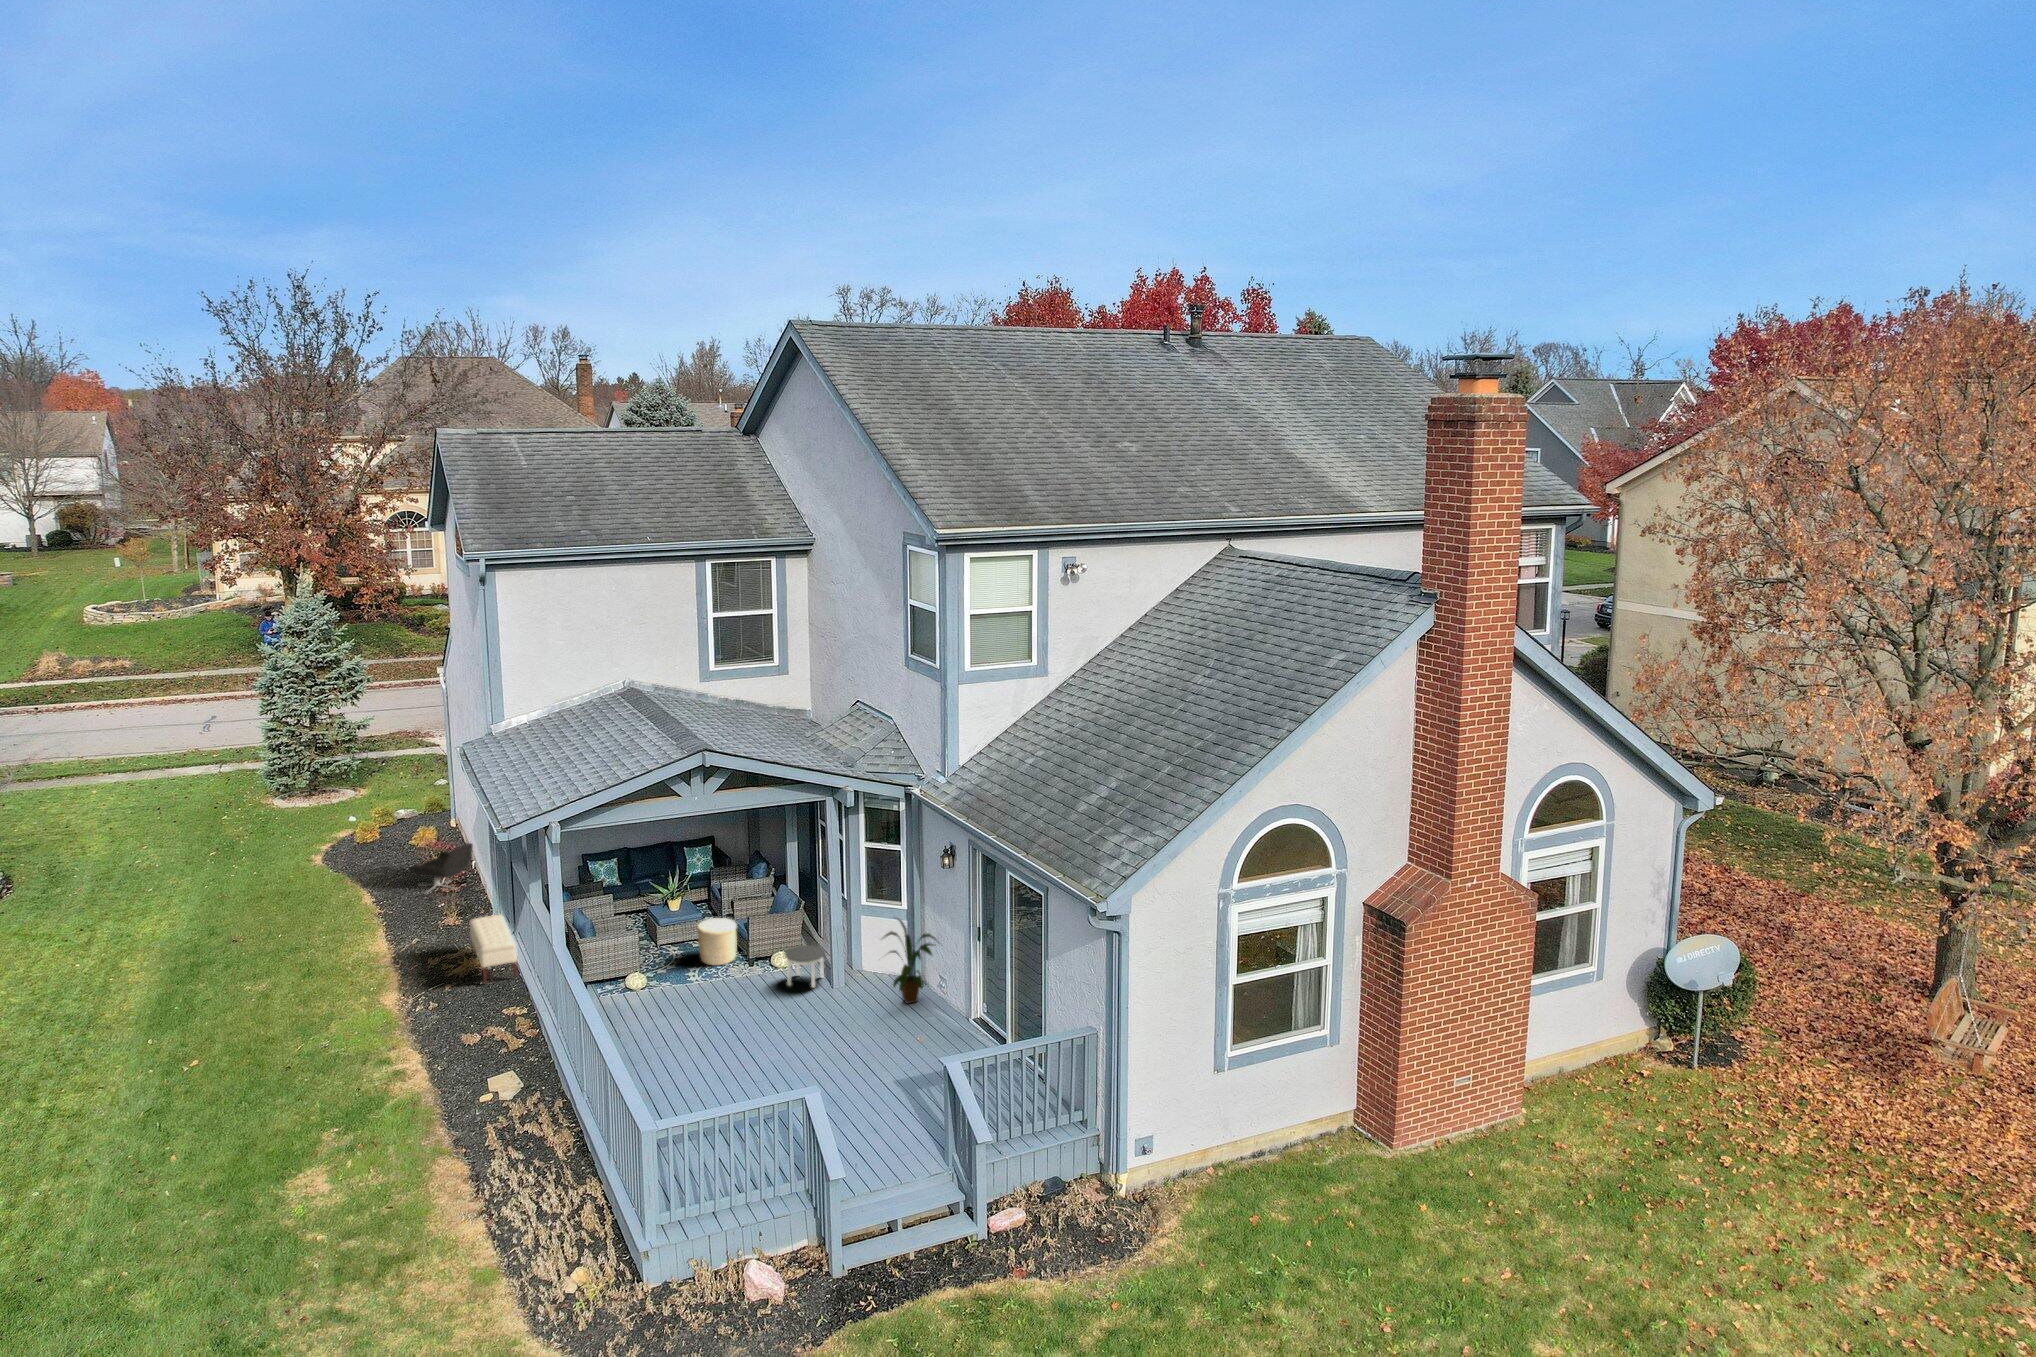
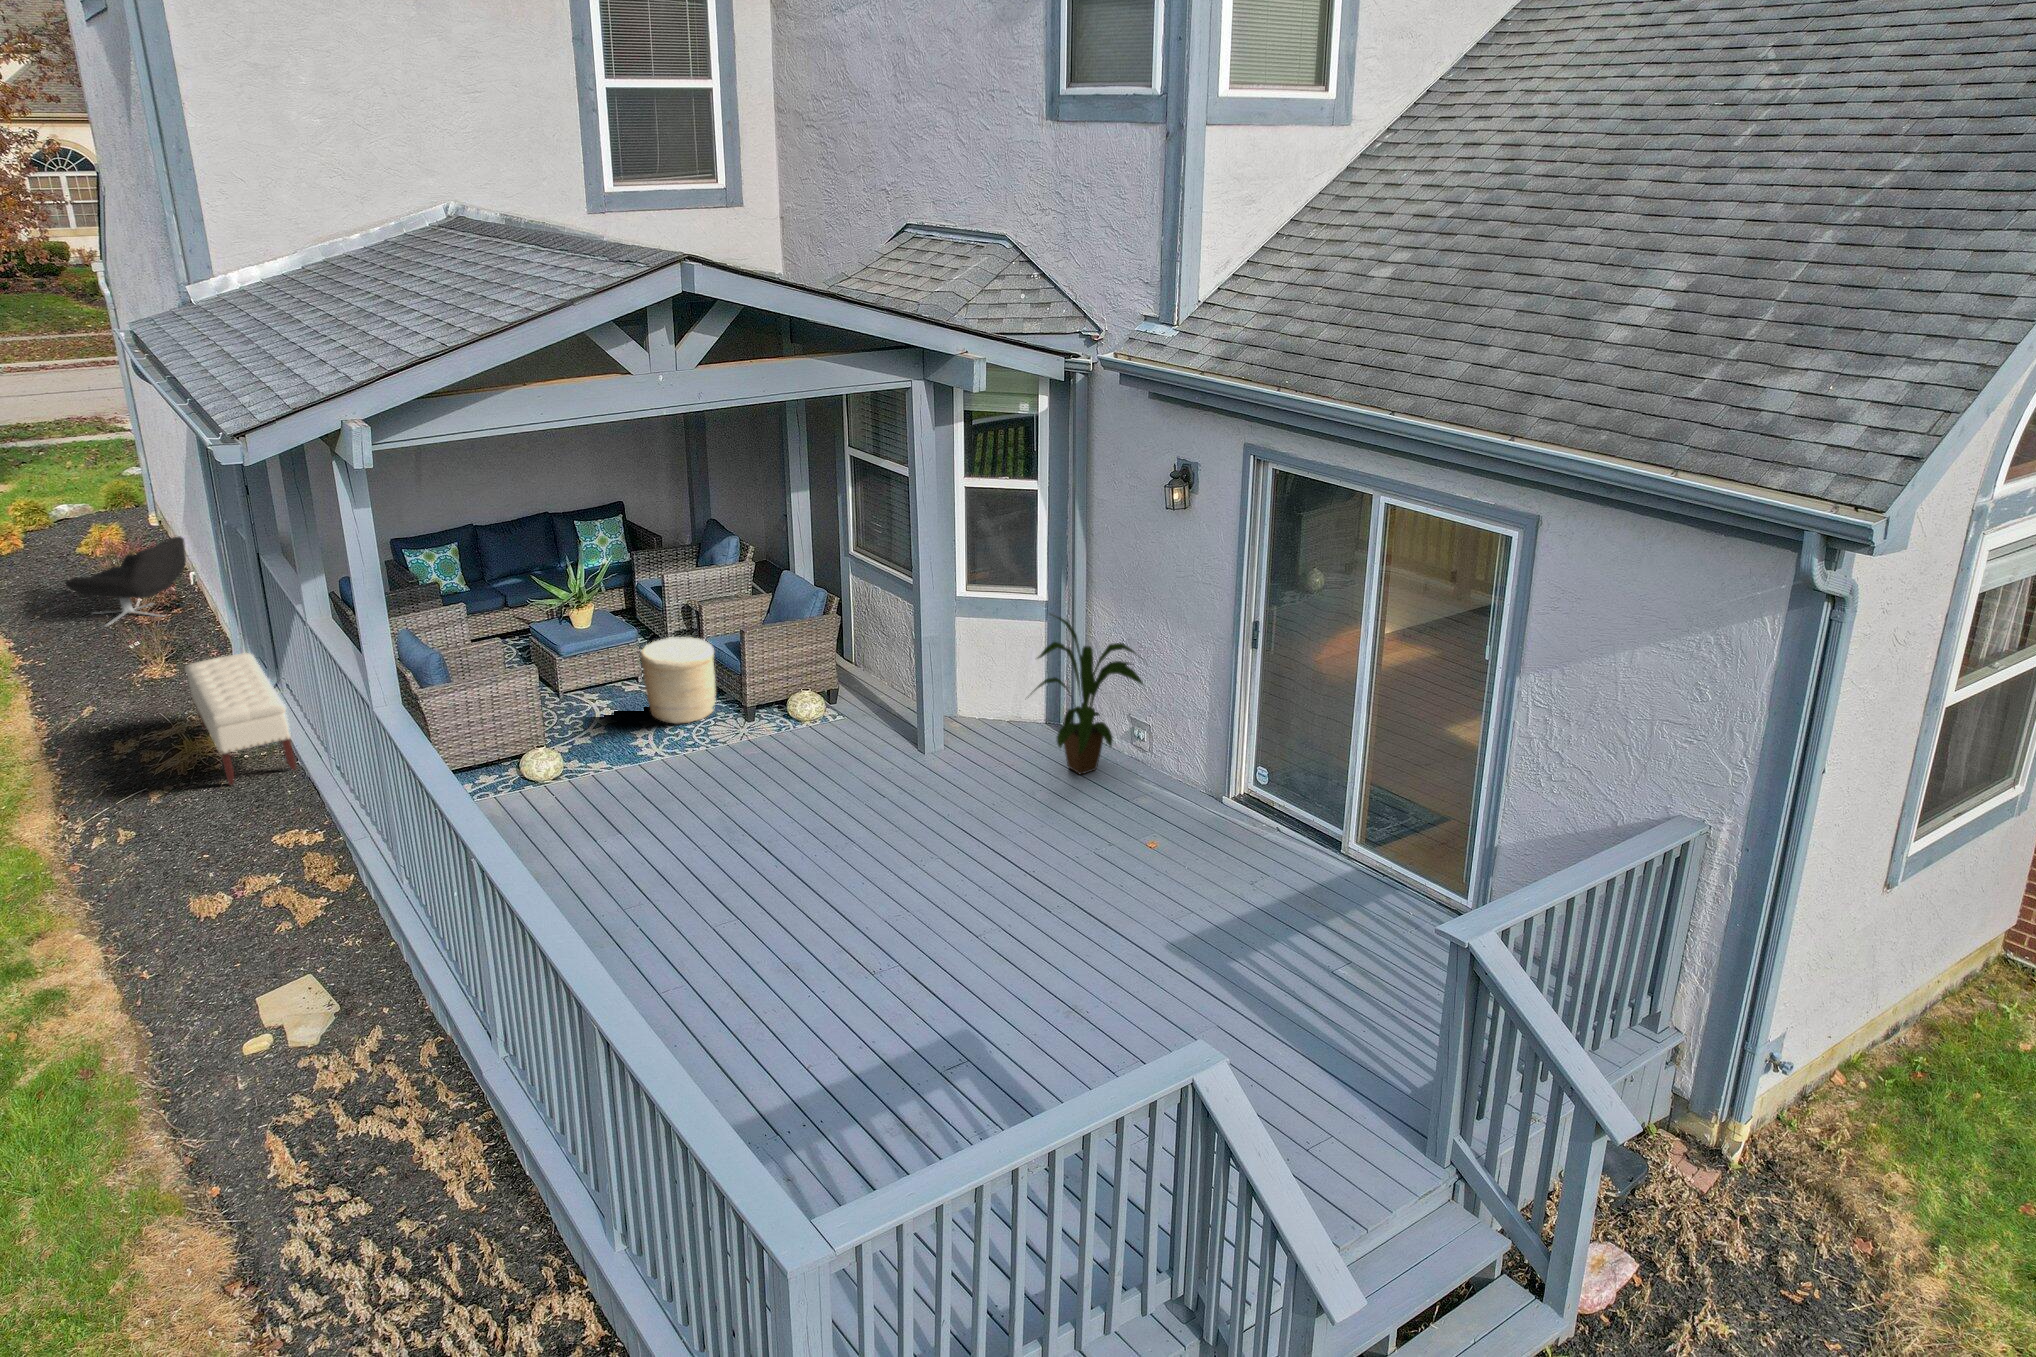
round table: present [785,945,825,988] -> none [826,677,902,756]

